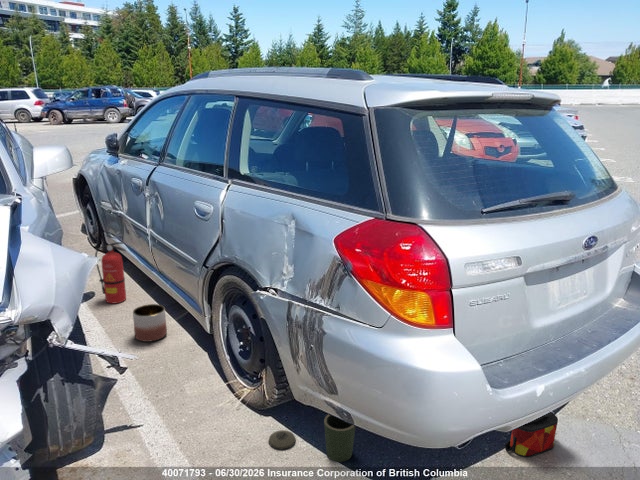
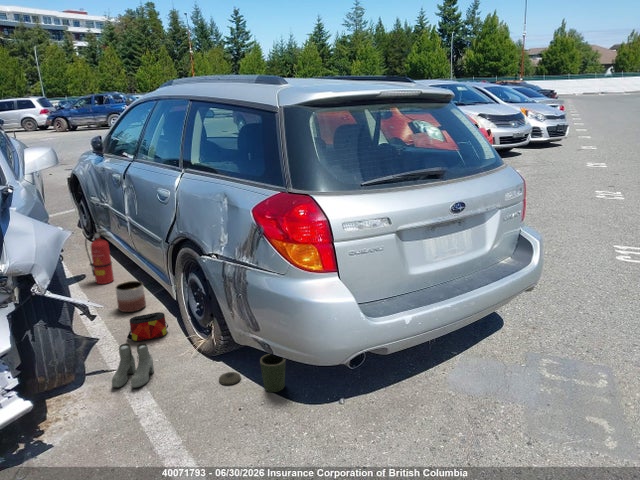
boots: none [137,392,187,450] -> present [112,343,154,388]
bag: present [505,412,558,457] -> present [127,312,168,342]

